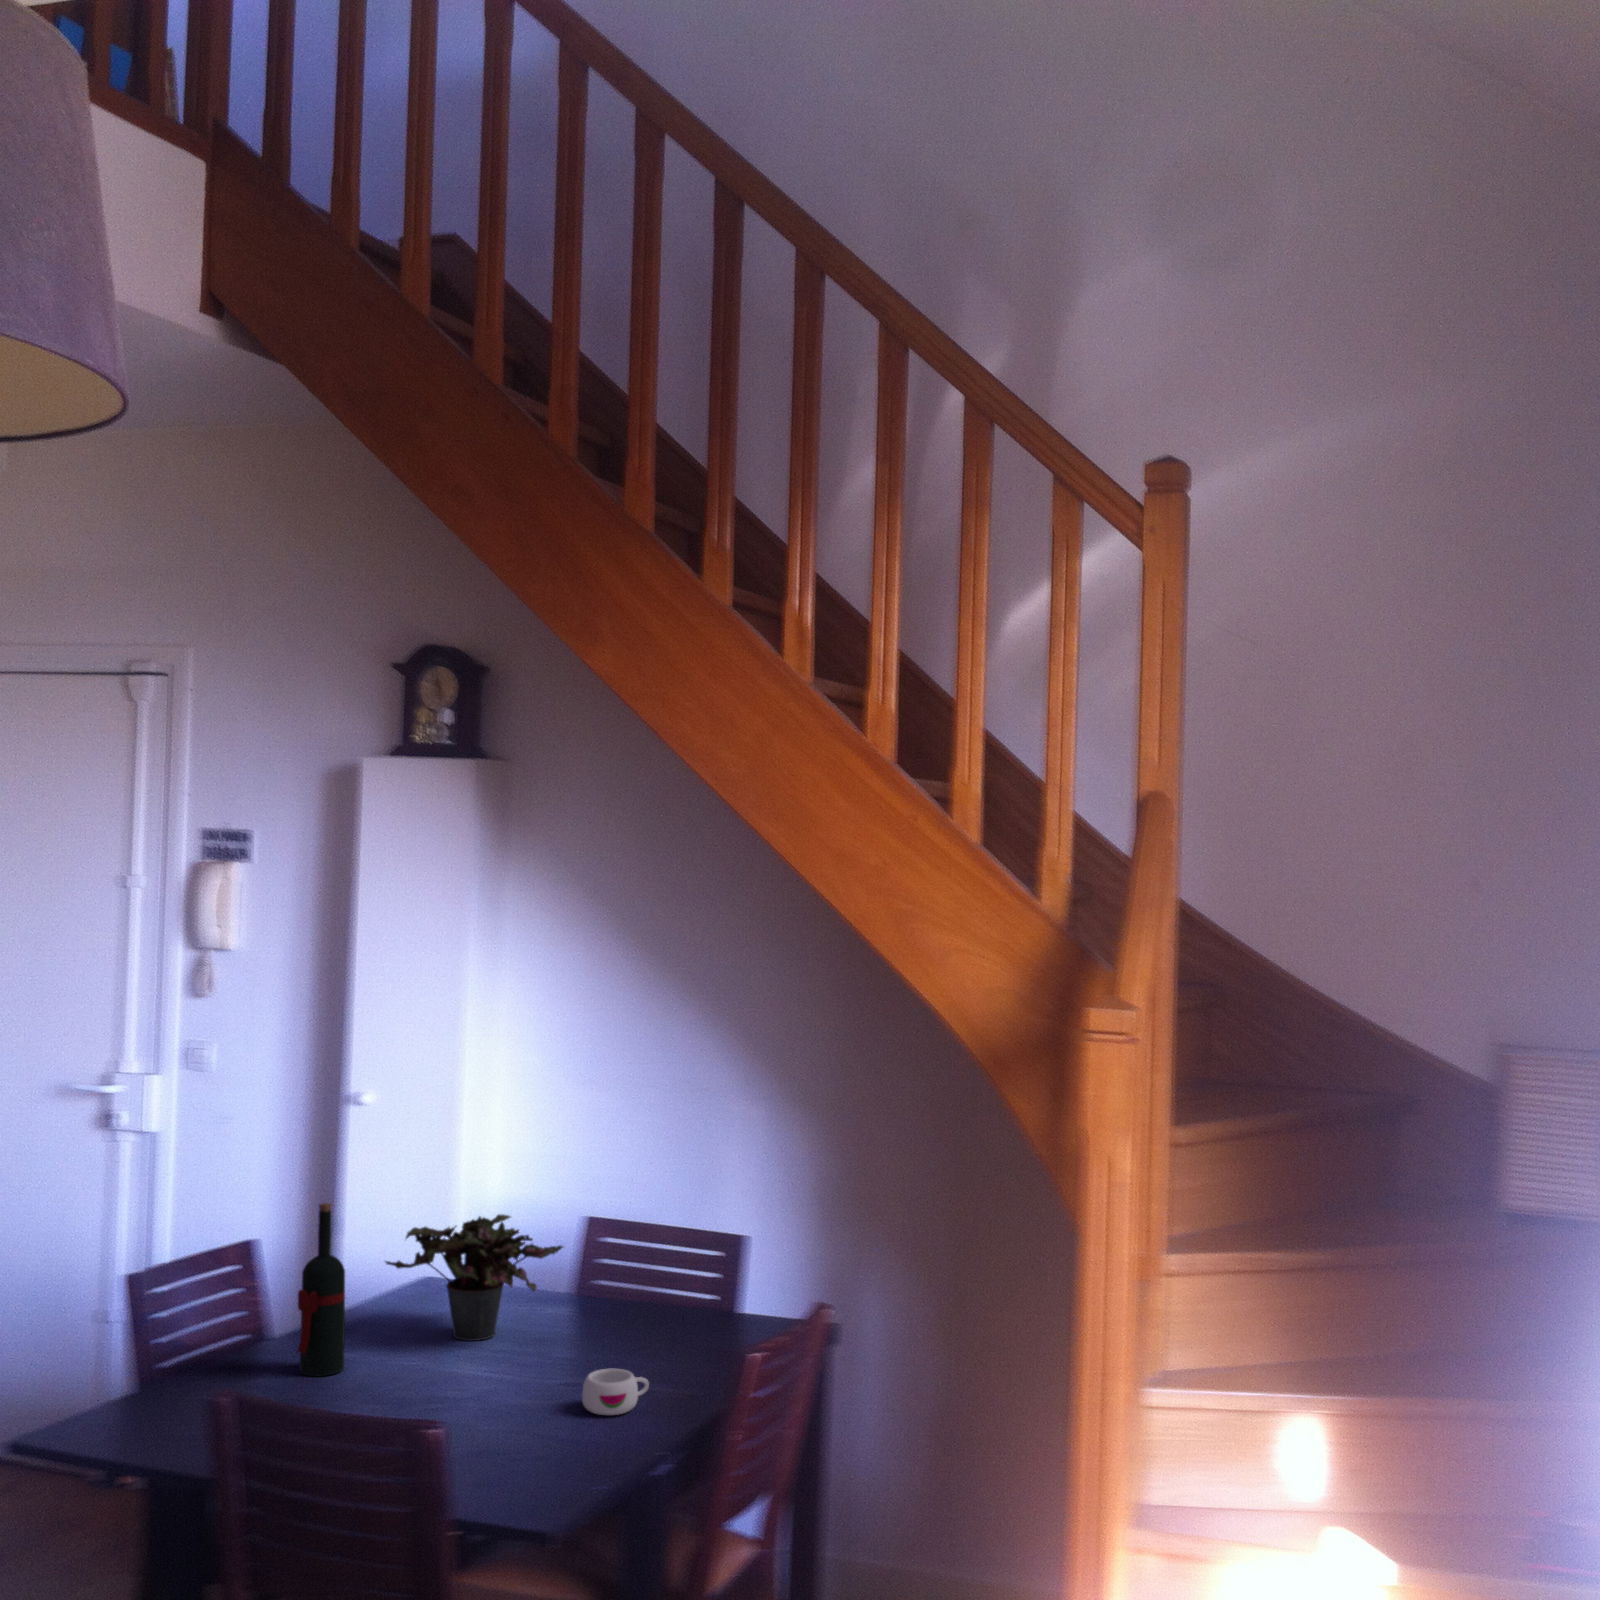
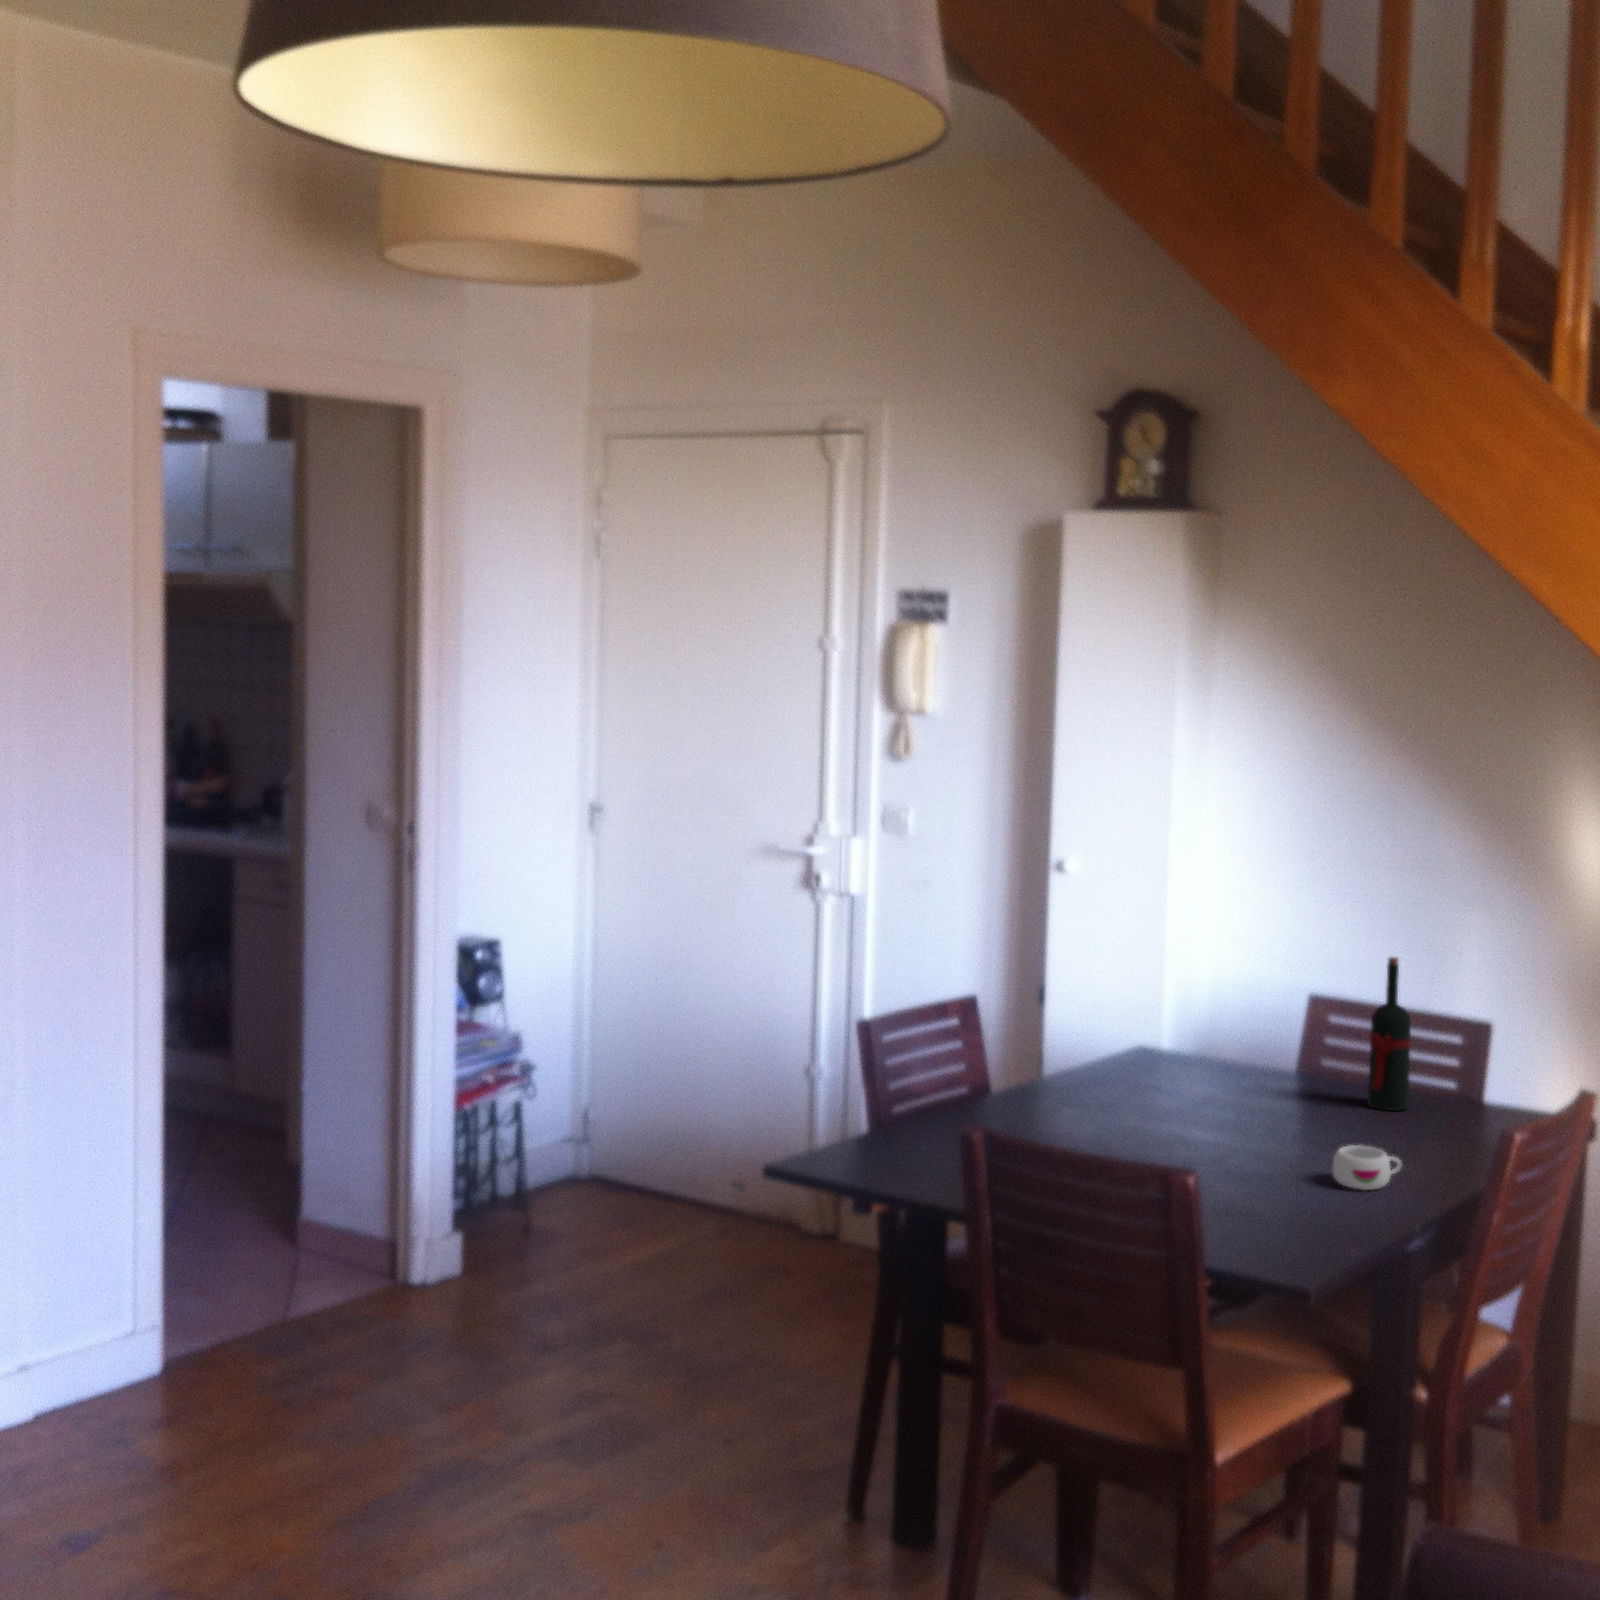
wine bottle: present [297,1203,345,1377] -> present [1368,957,1411,1111]
potted plant: present [385,1214,563,1341] -> none [1117,989,1301,1111]

